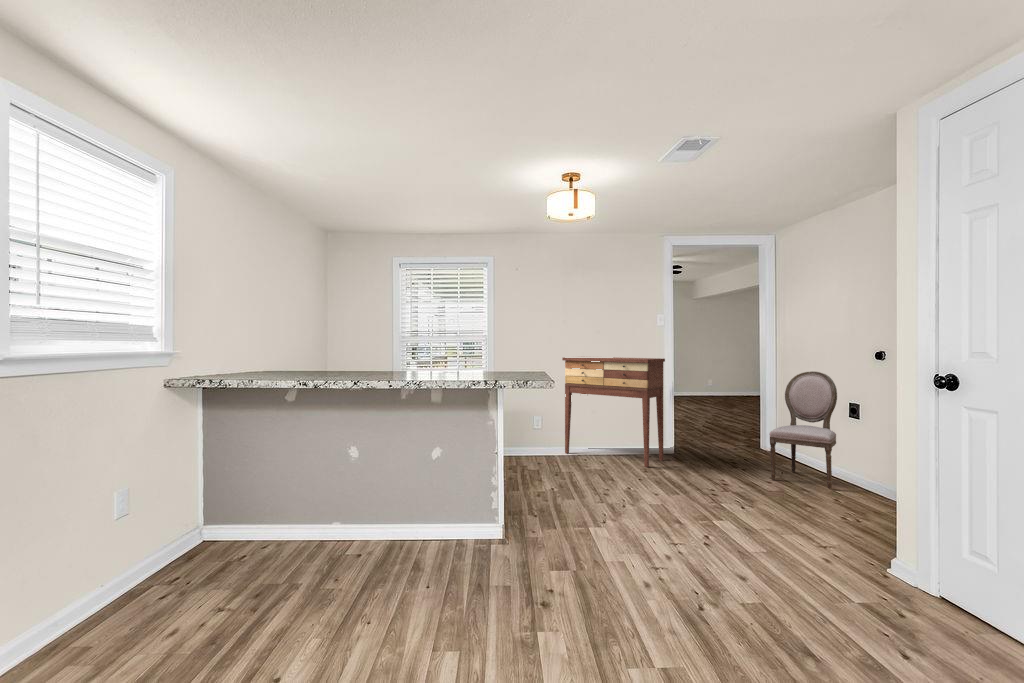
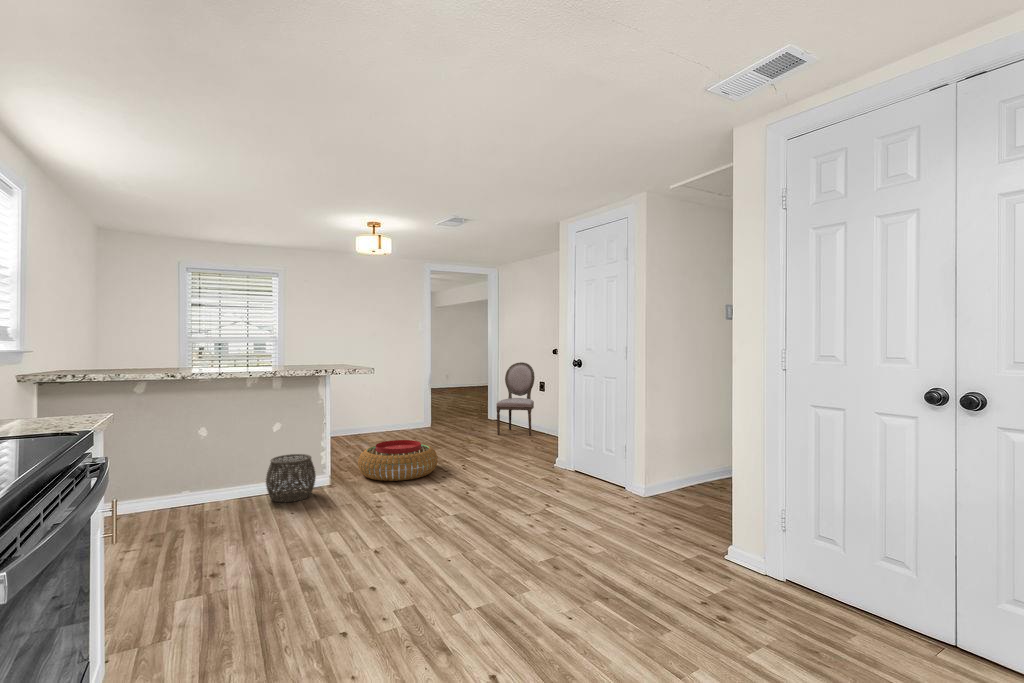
console table: present [562,357,665,467] -> none [345,355,427,437]
pouf: none [545,482,662,552] -> present [358,440,438,481]
woven basket: none [413,492,477,564] -> present [266,454,316,503]

